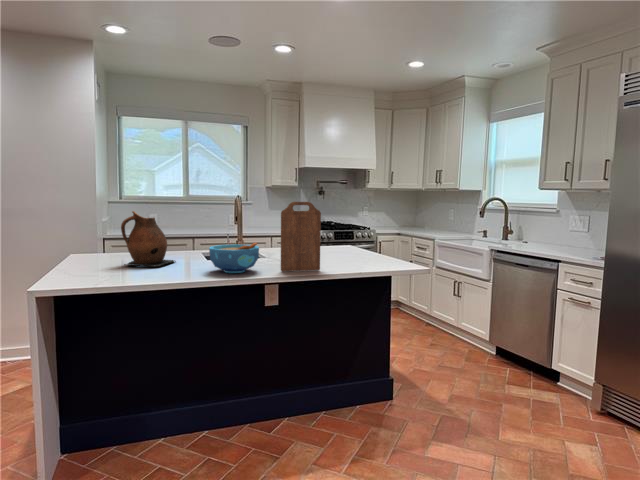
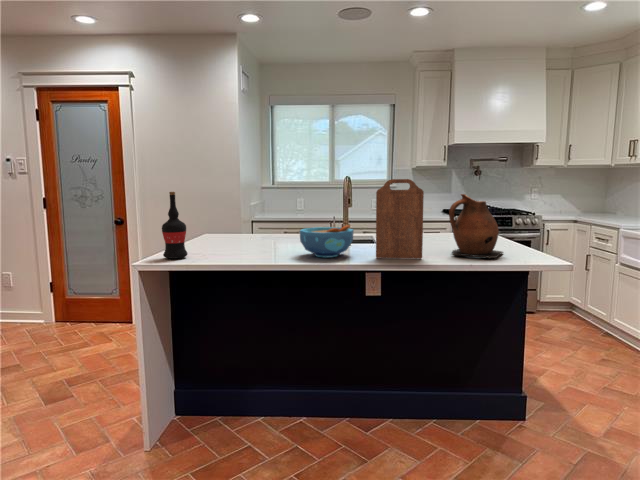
wine bottle: none [61,211,90,282] -> present [162,192,187,259]
ceramic pitcher: present [121,211,176,267] -> present [449,194,503,258]

